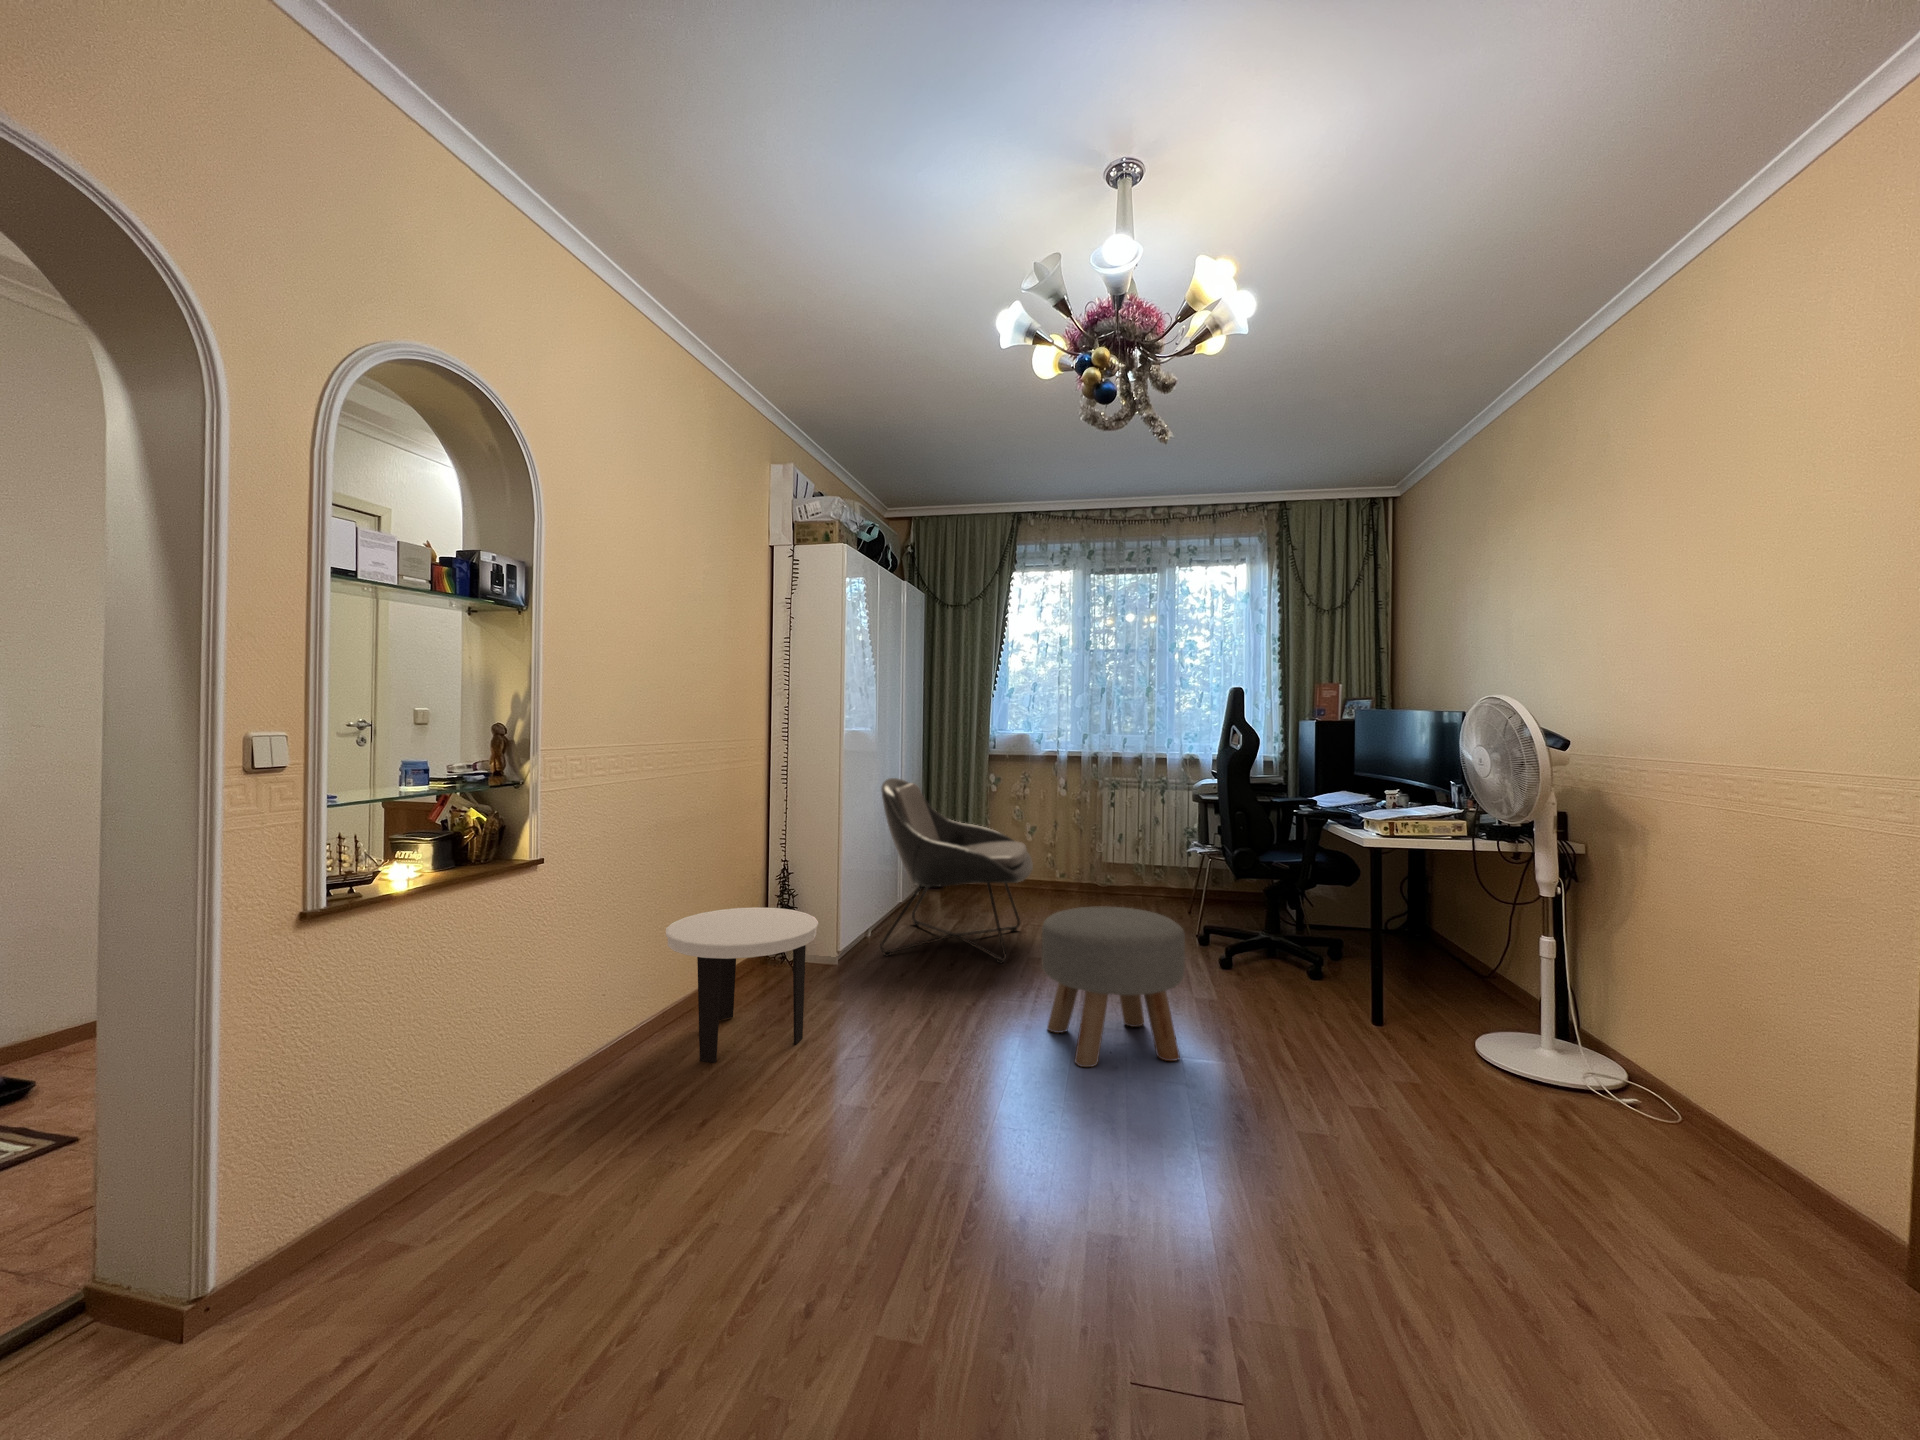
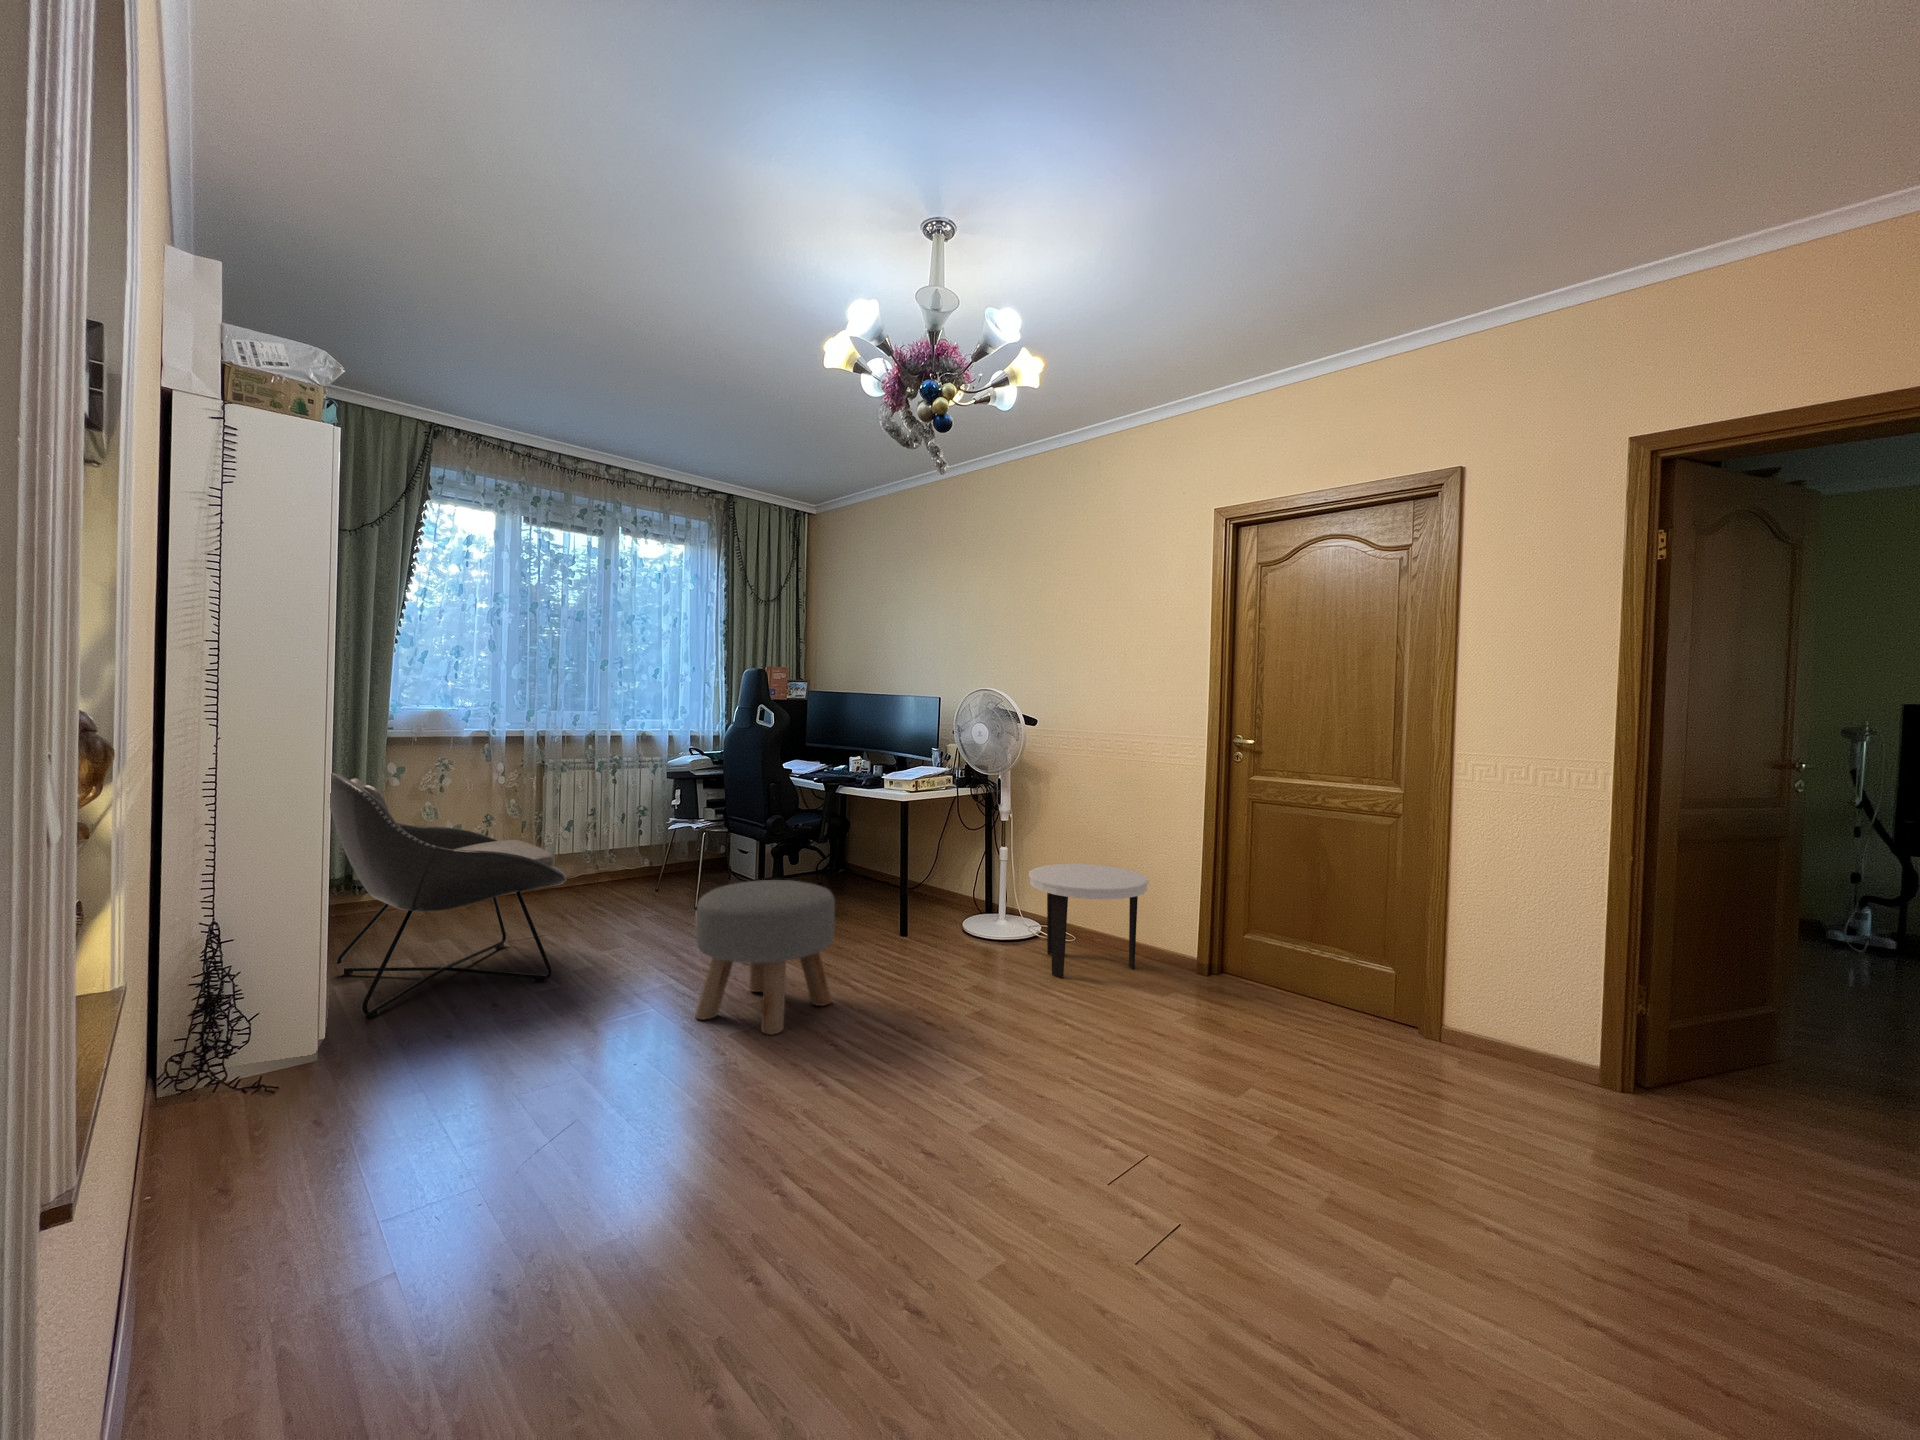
side table: present [666,907,818,1063] -> present [1029,864,1149,978]

